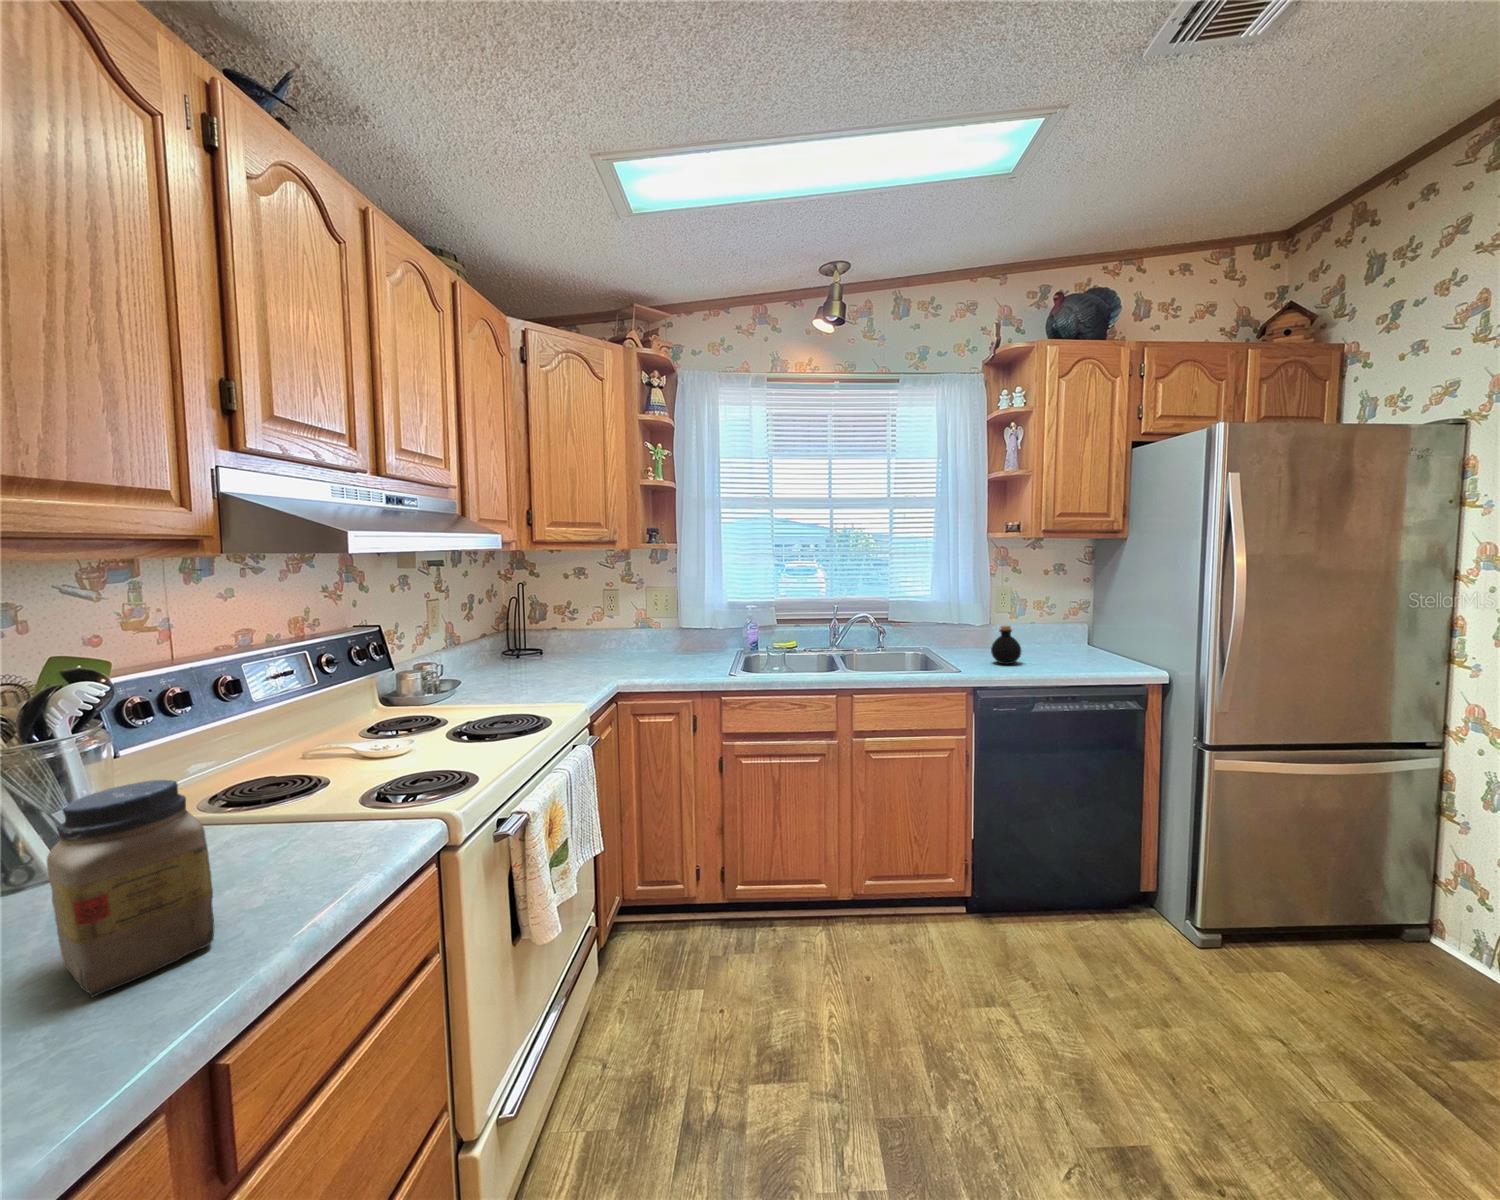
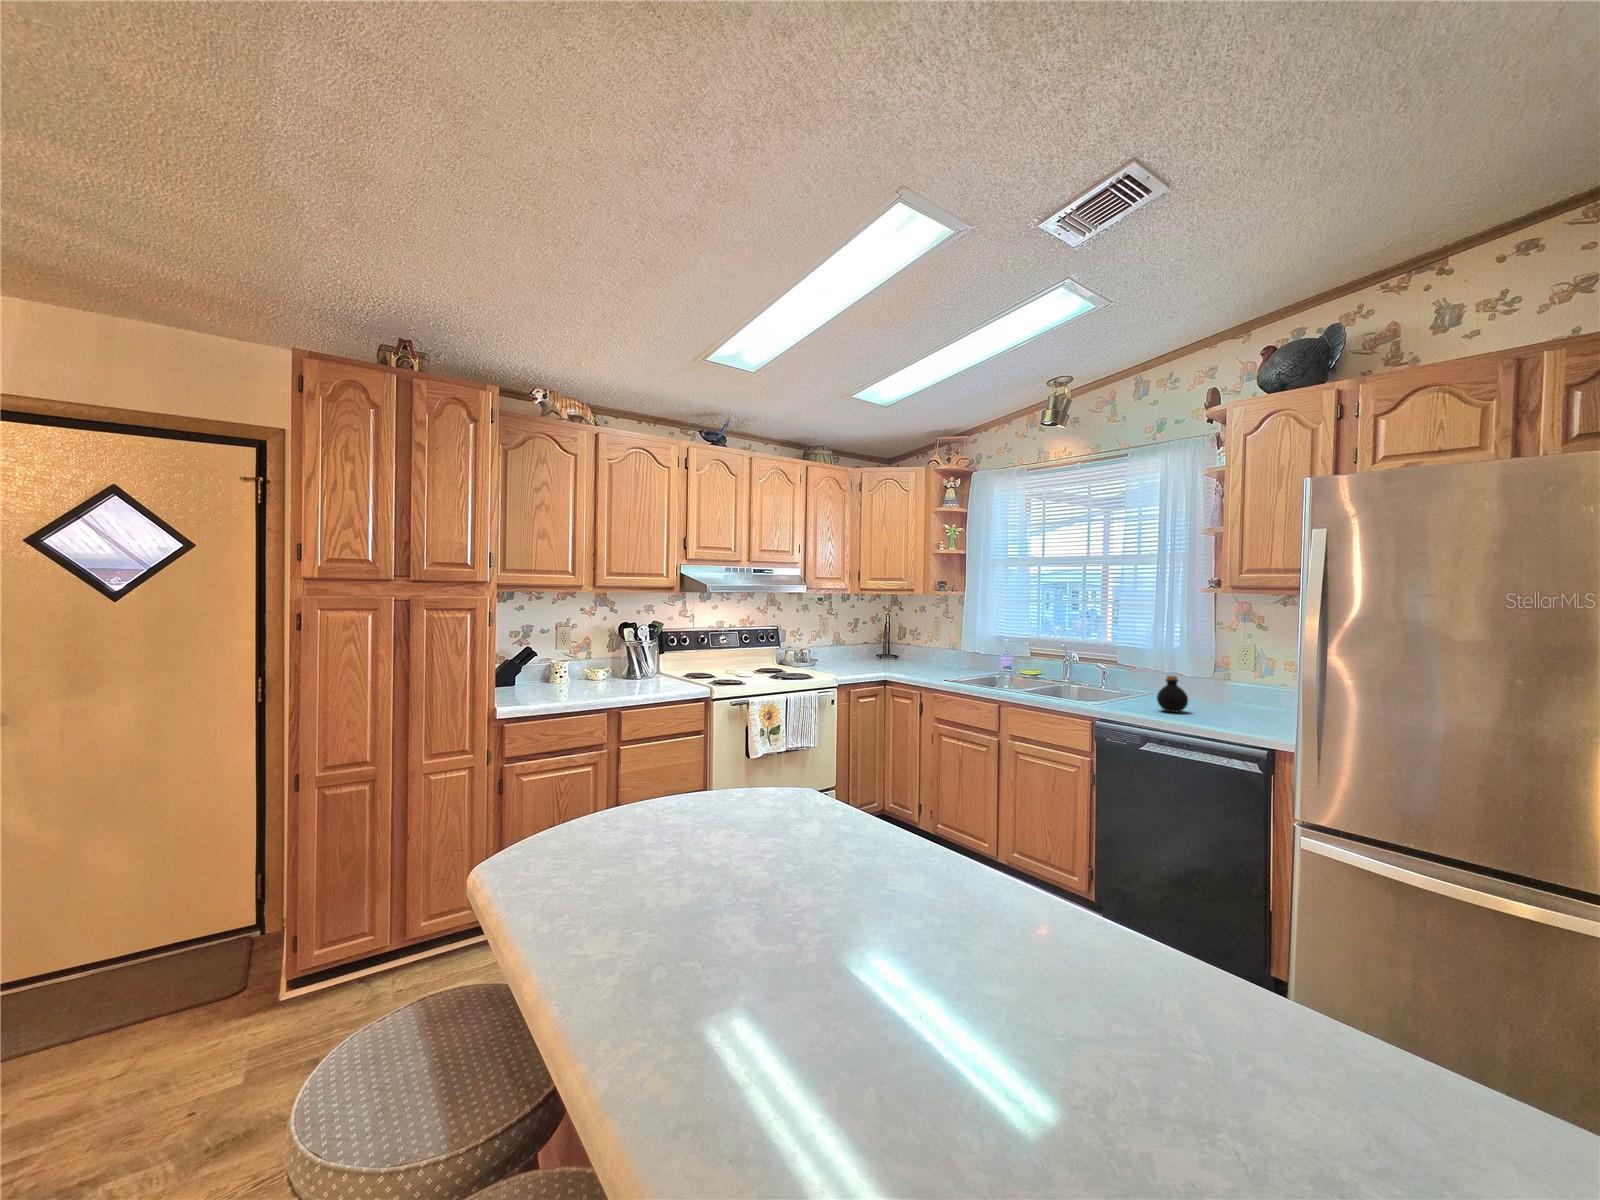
jar: present [47,780,214,997] -> none [620,647,647,689]

